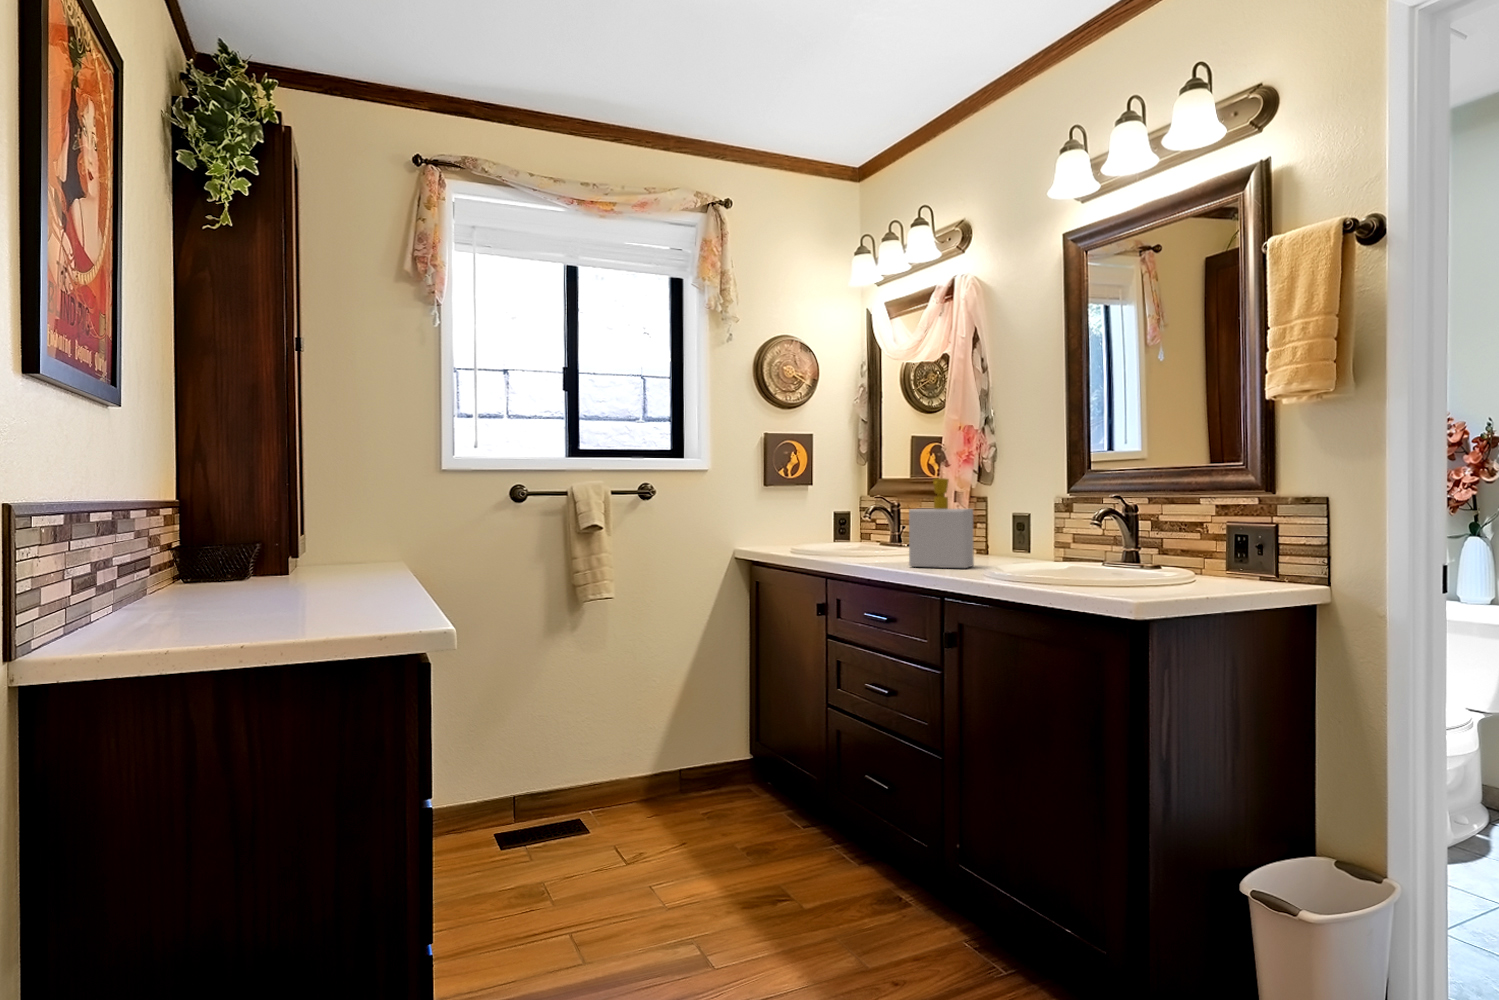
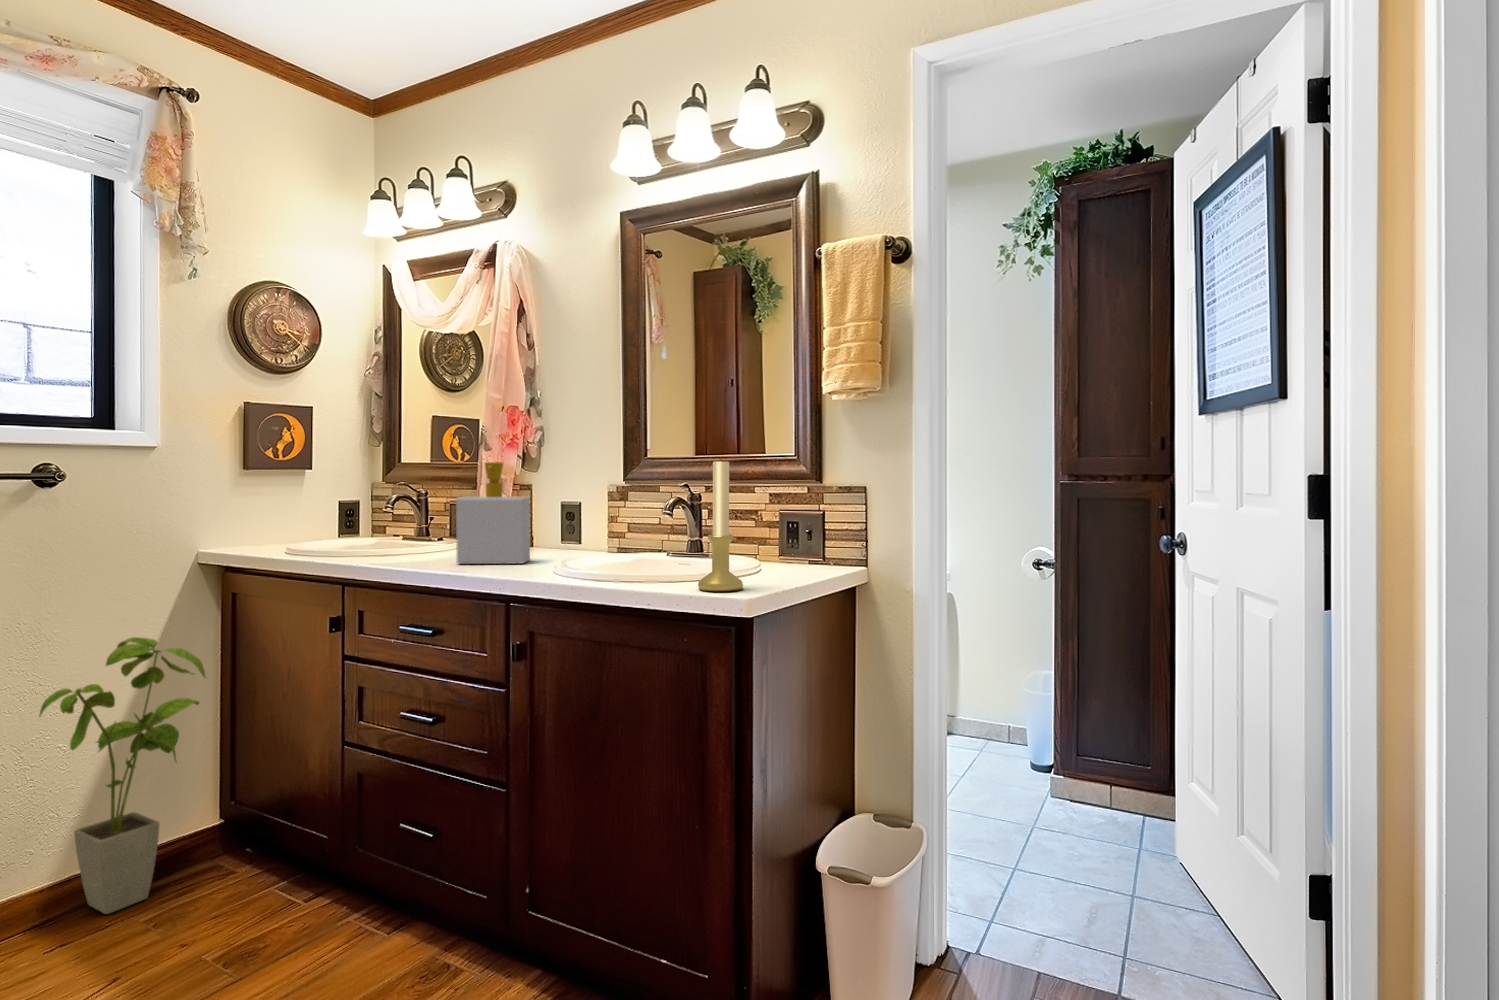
candle holder: none [1103,469,1150,597] -> present [698,461,743,591]
house plant: none [638,614,736,815] -> present [39,637,205,914]

